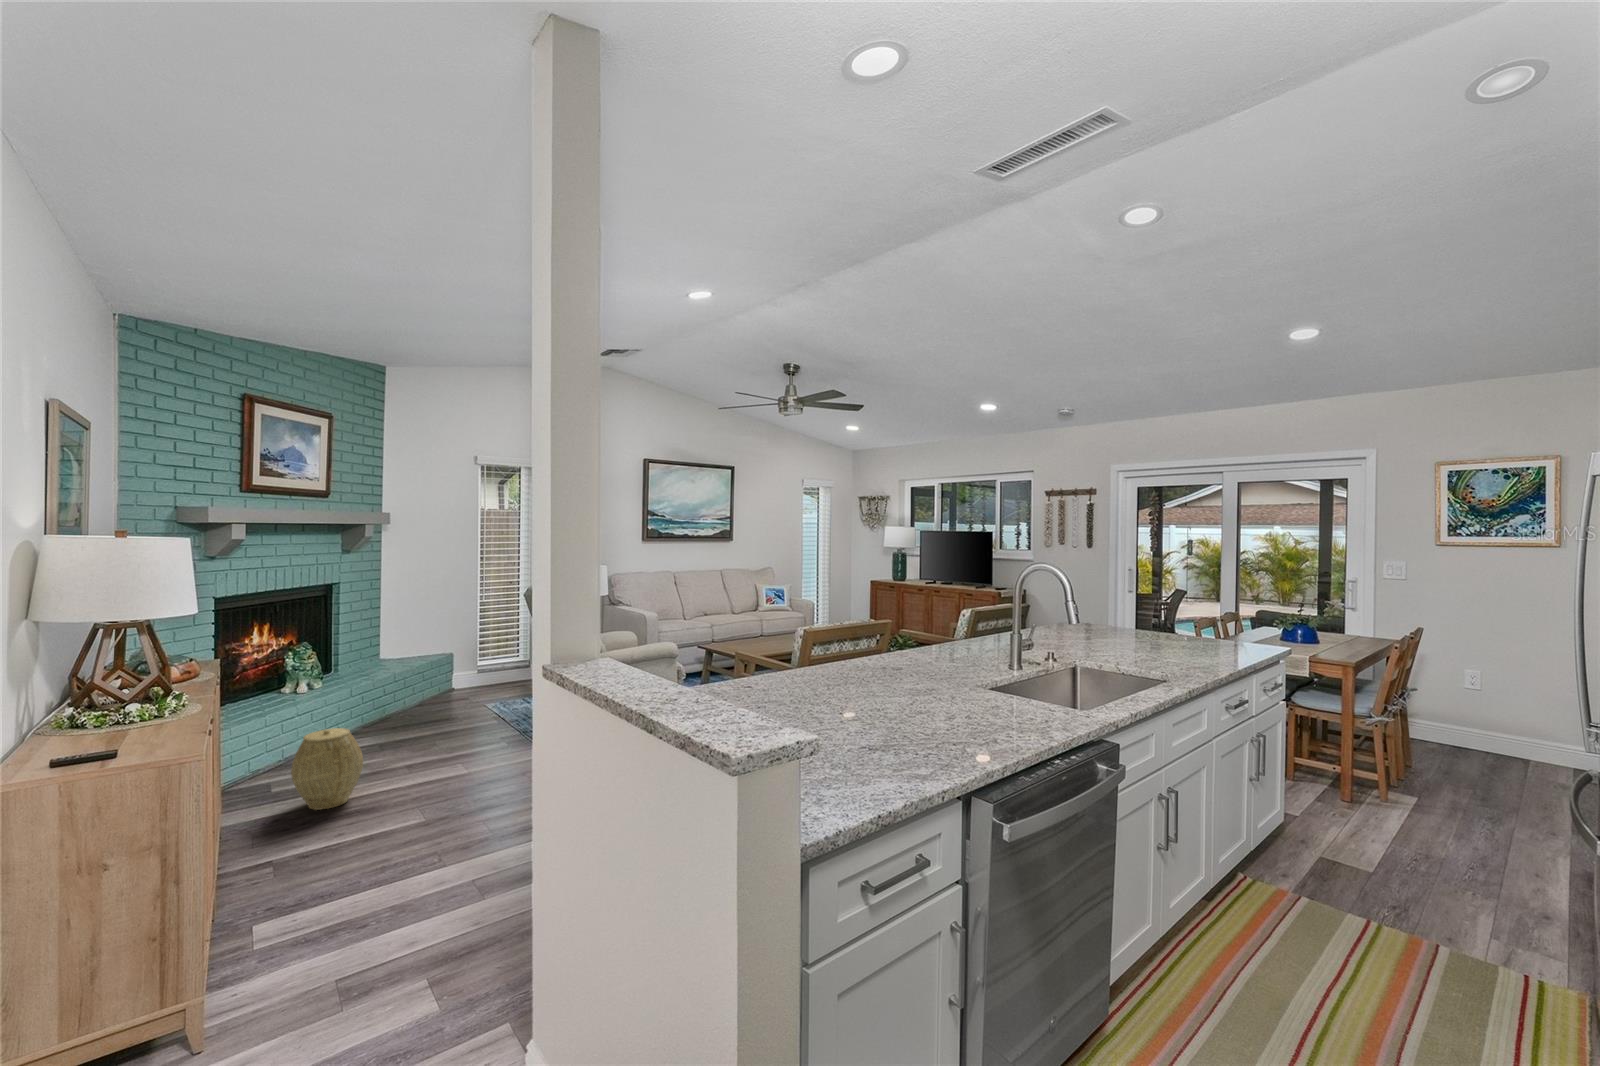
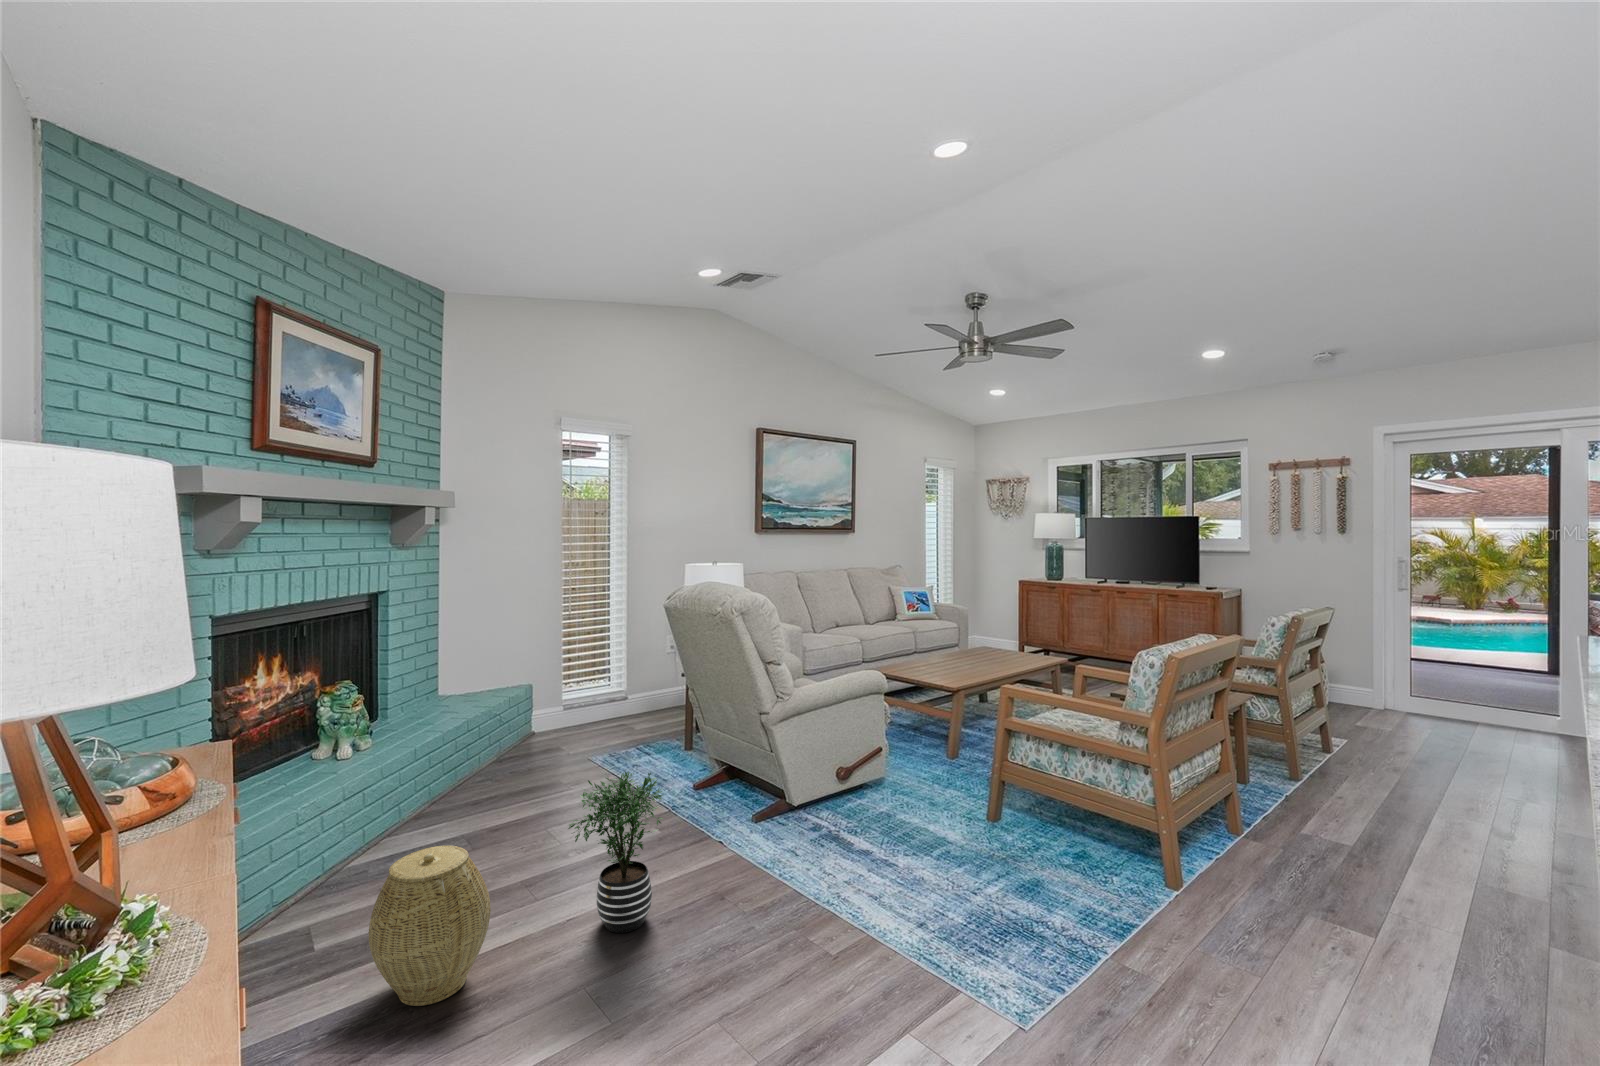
potted plant: none [412,692,481,785] -> present [568,772,663,933]

